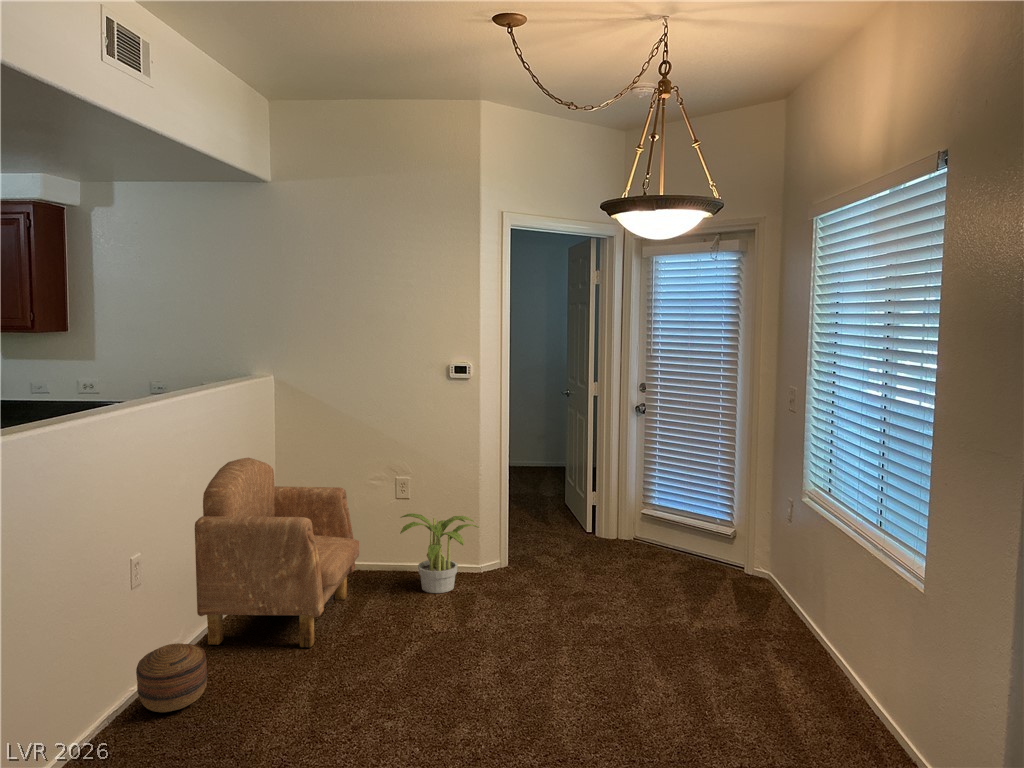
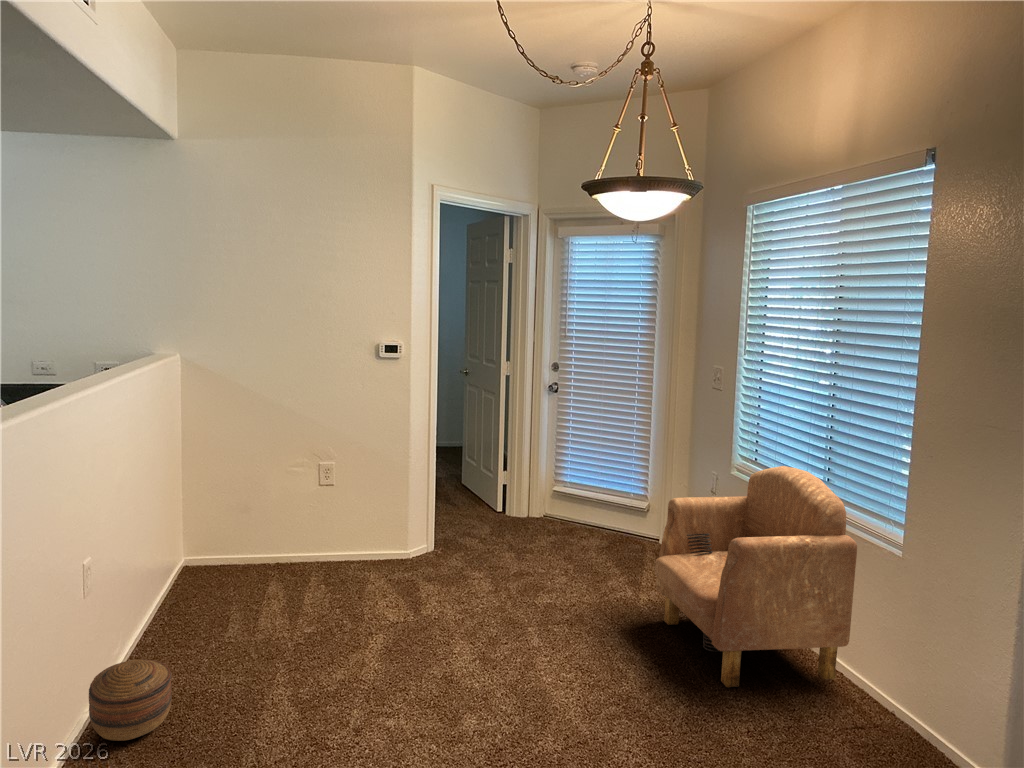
armchair: present [195,458,359,647] -> present [655,466,857,687]
potted plant: present [400,513,479,593] -> none [331,500,412,583]

